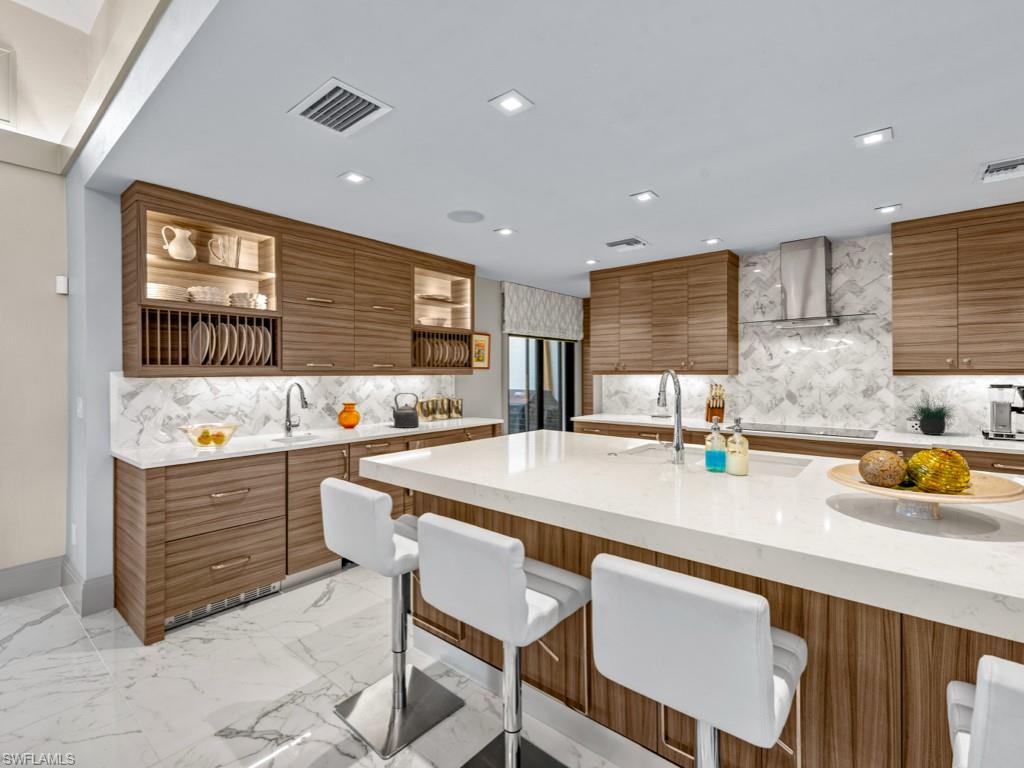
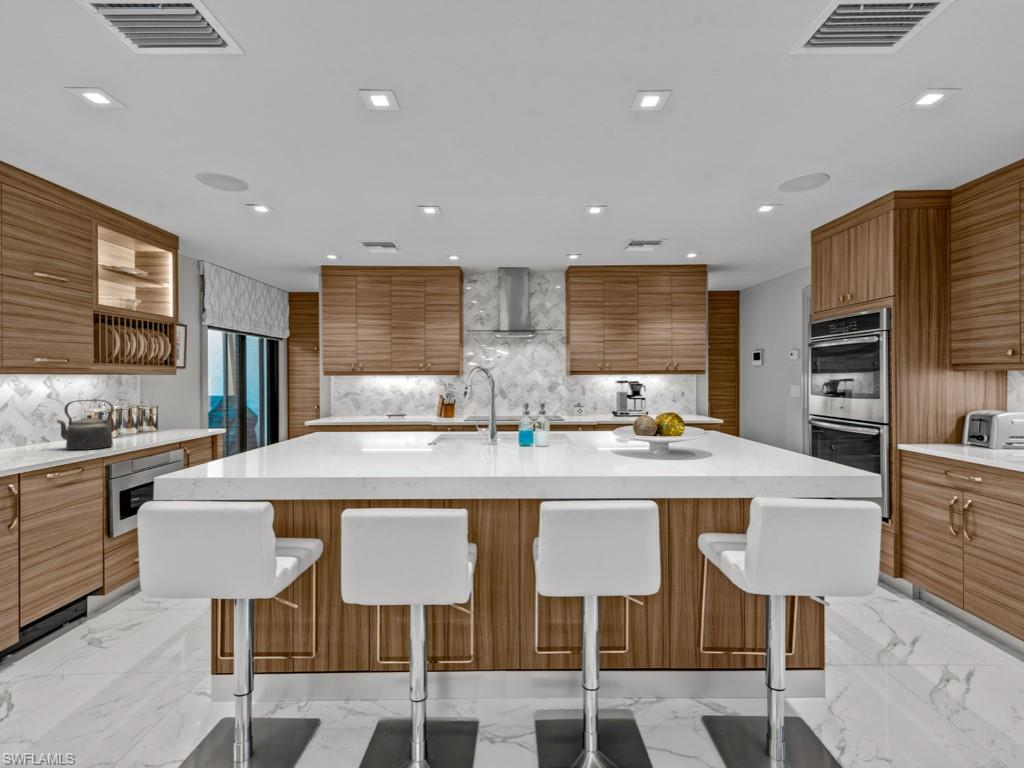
potted plant: present [909,400,952,435] -> none [576,385,610,417]

